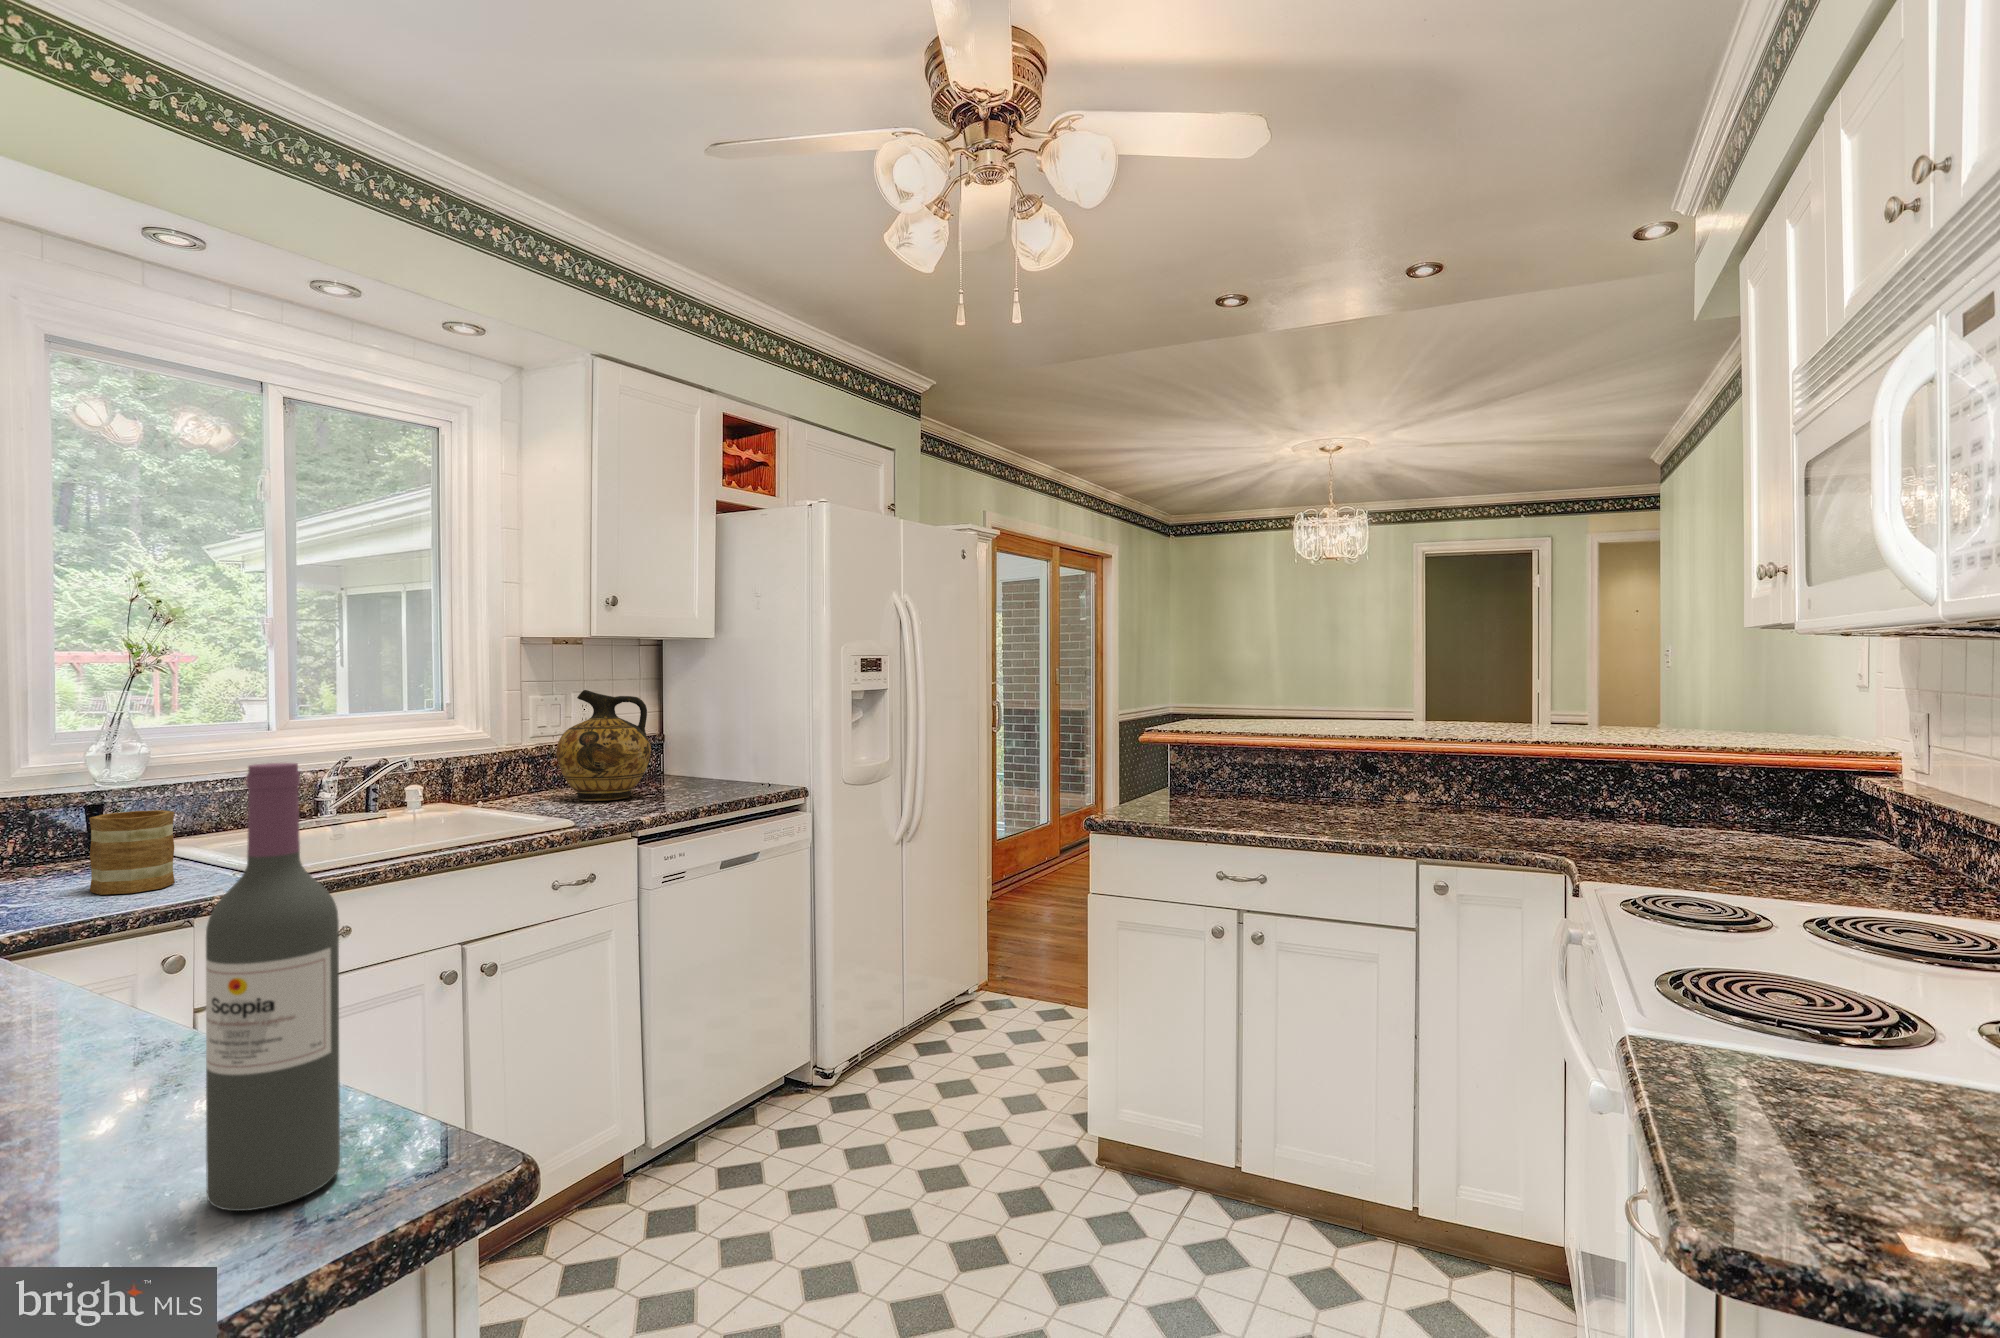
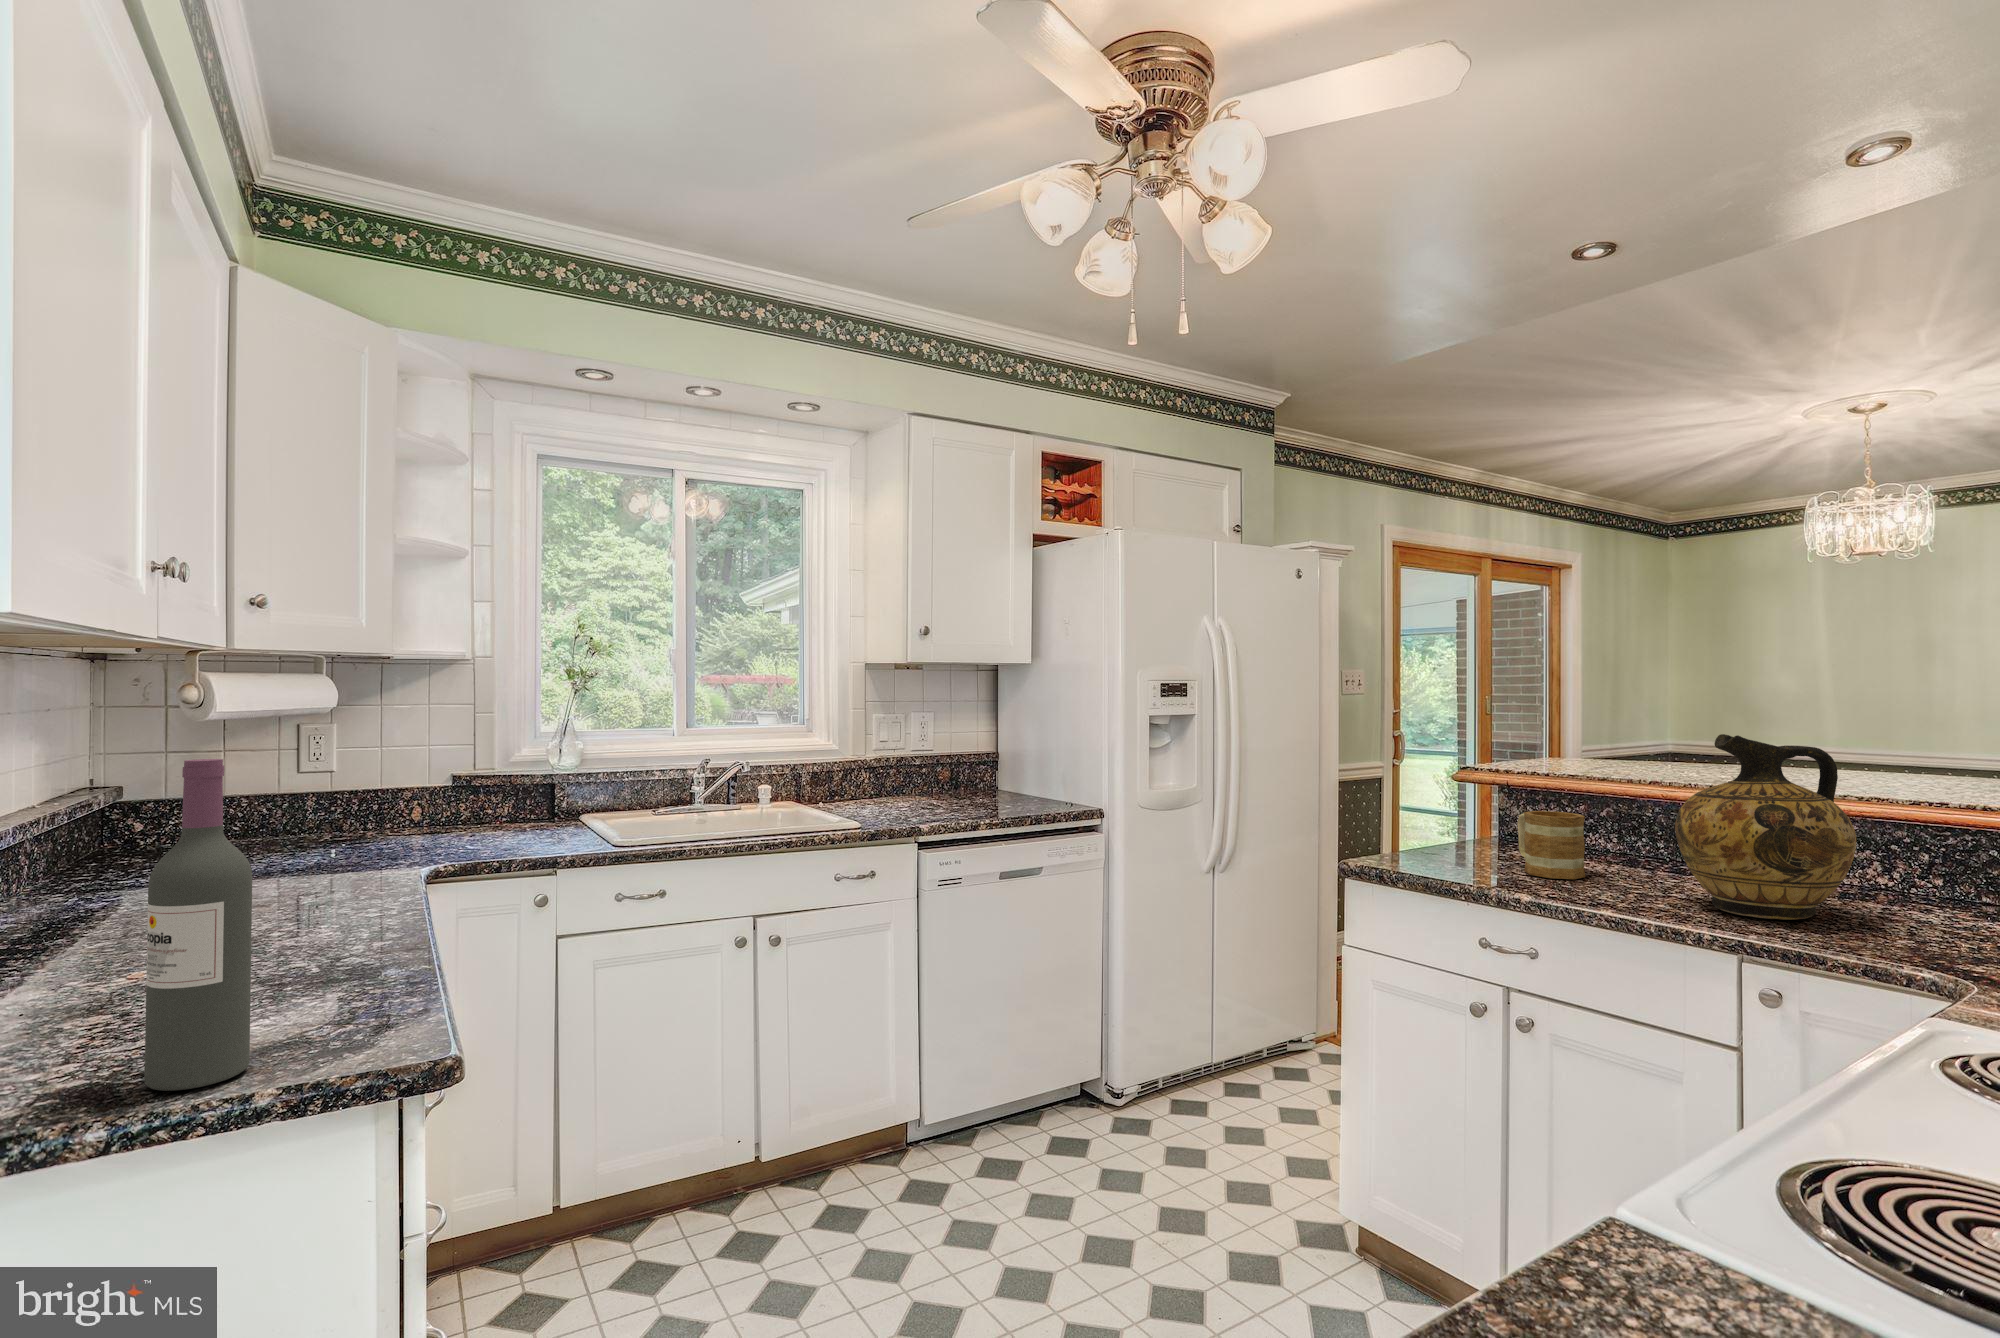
ceramic jug: present [556,690,651,801] -> present [1675,734,1856,920]
mug: present [89,810,175,895] -> present [1517,811,1585,879]

